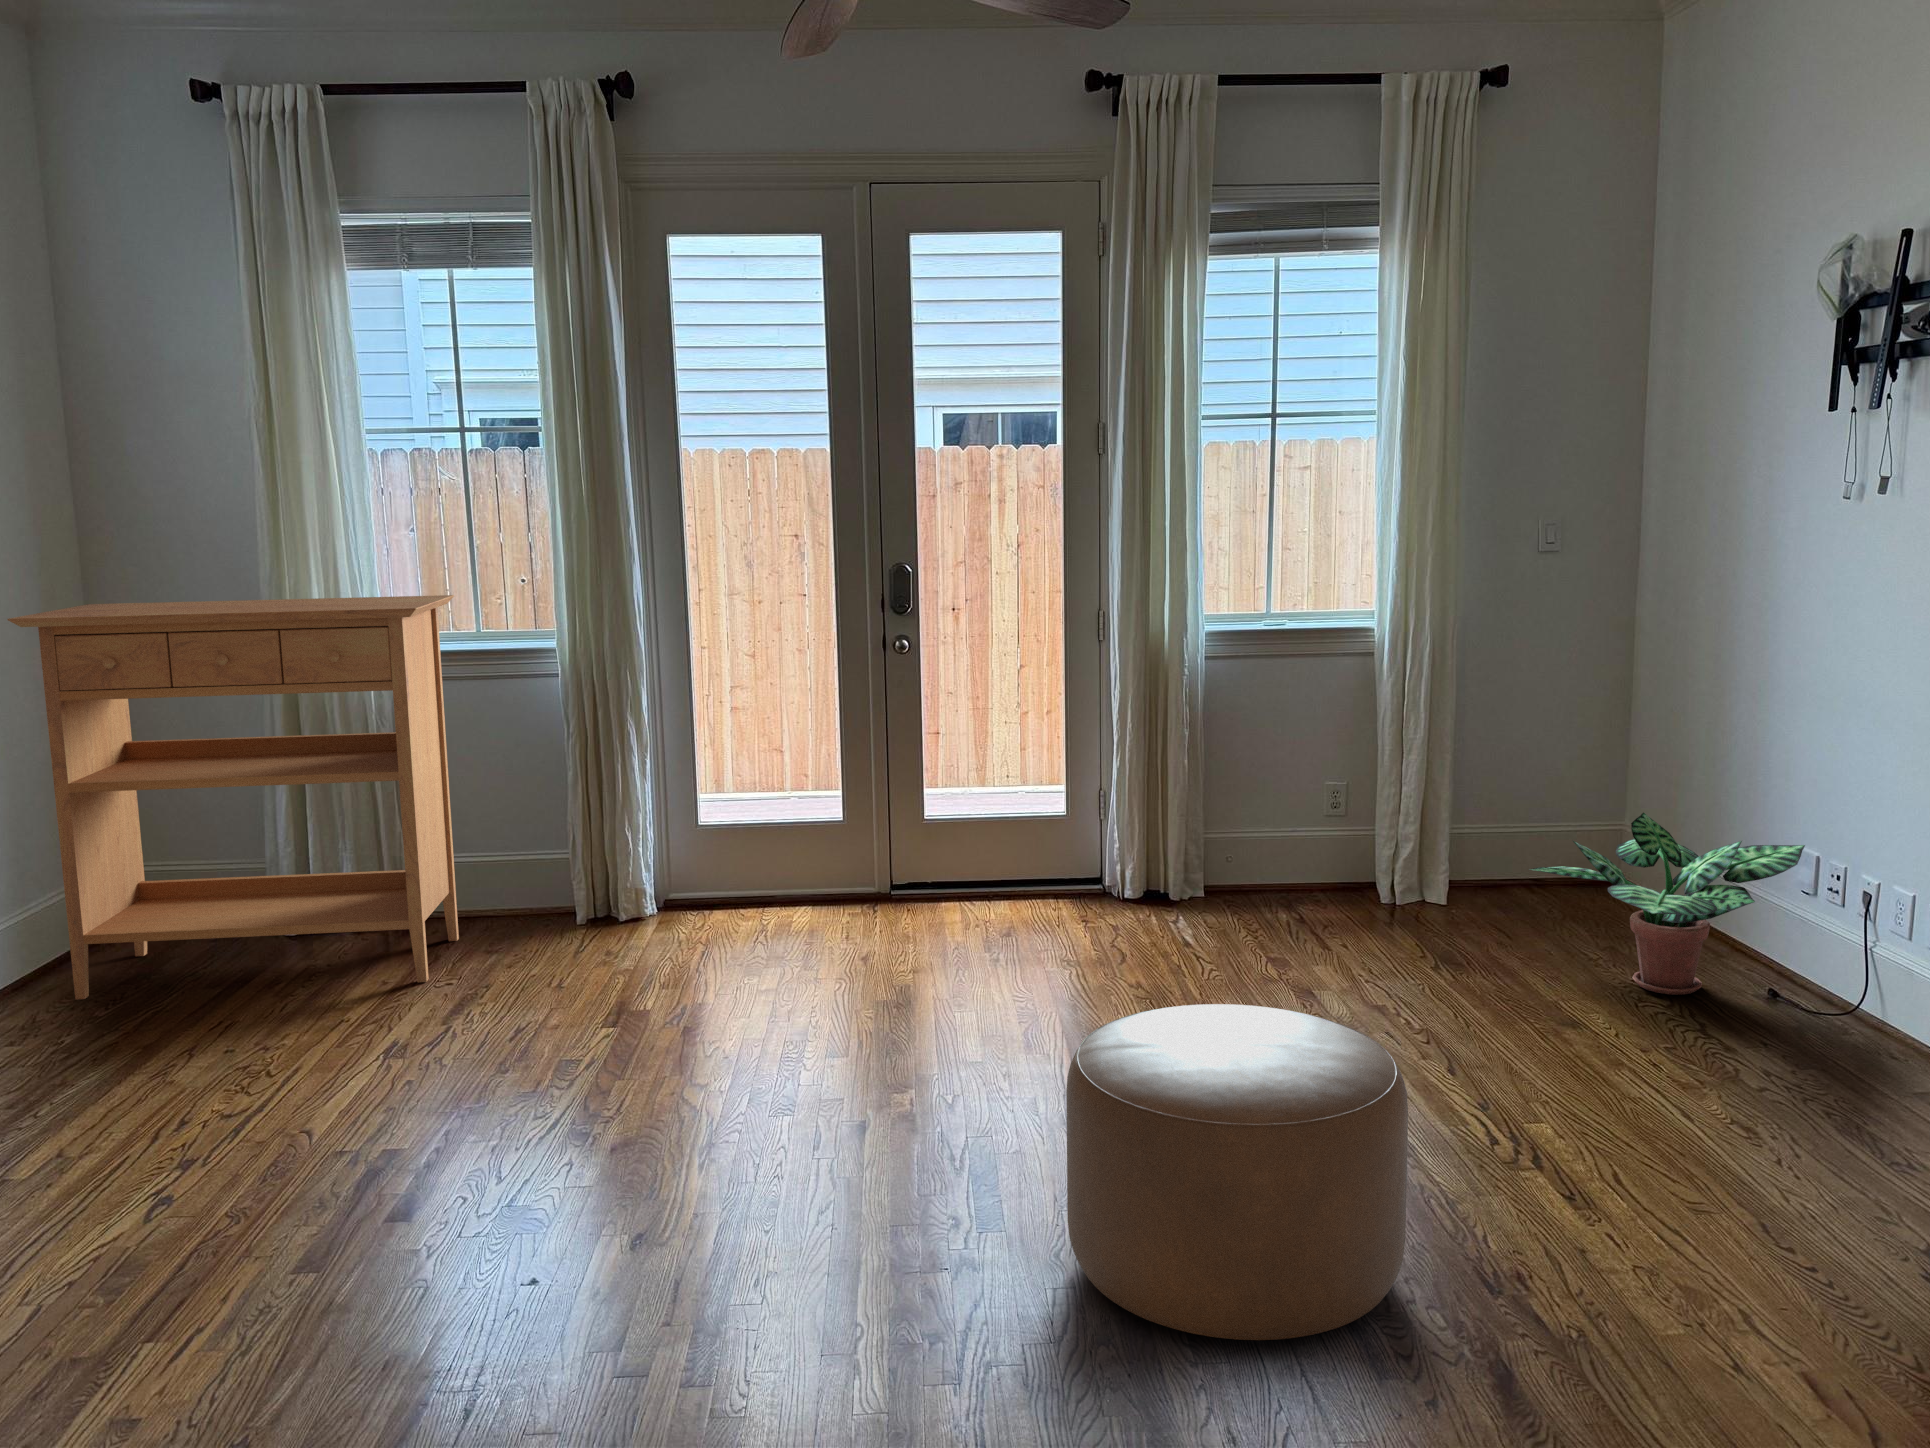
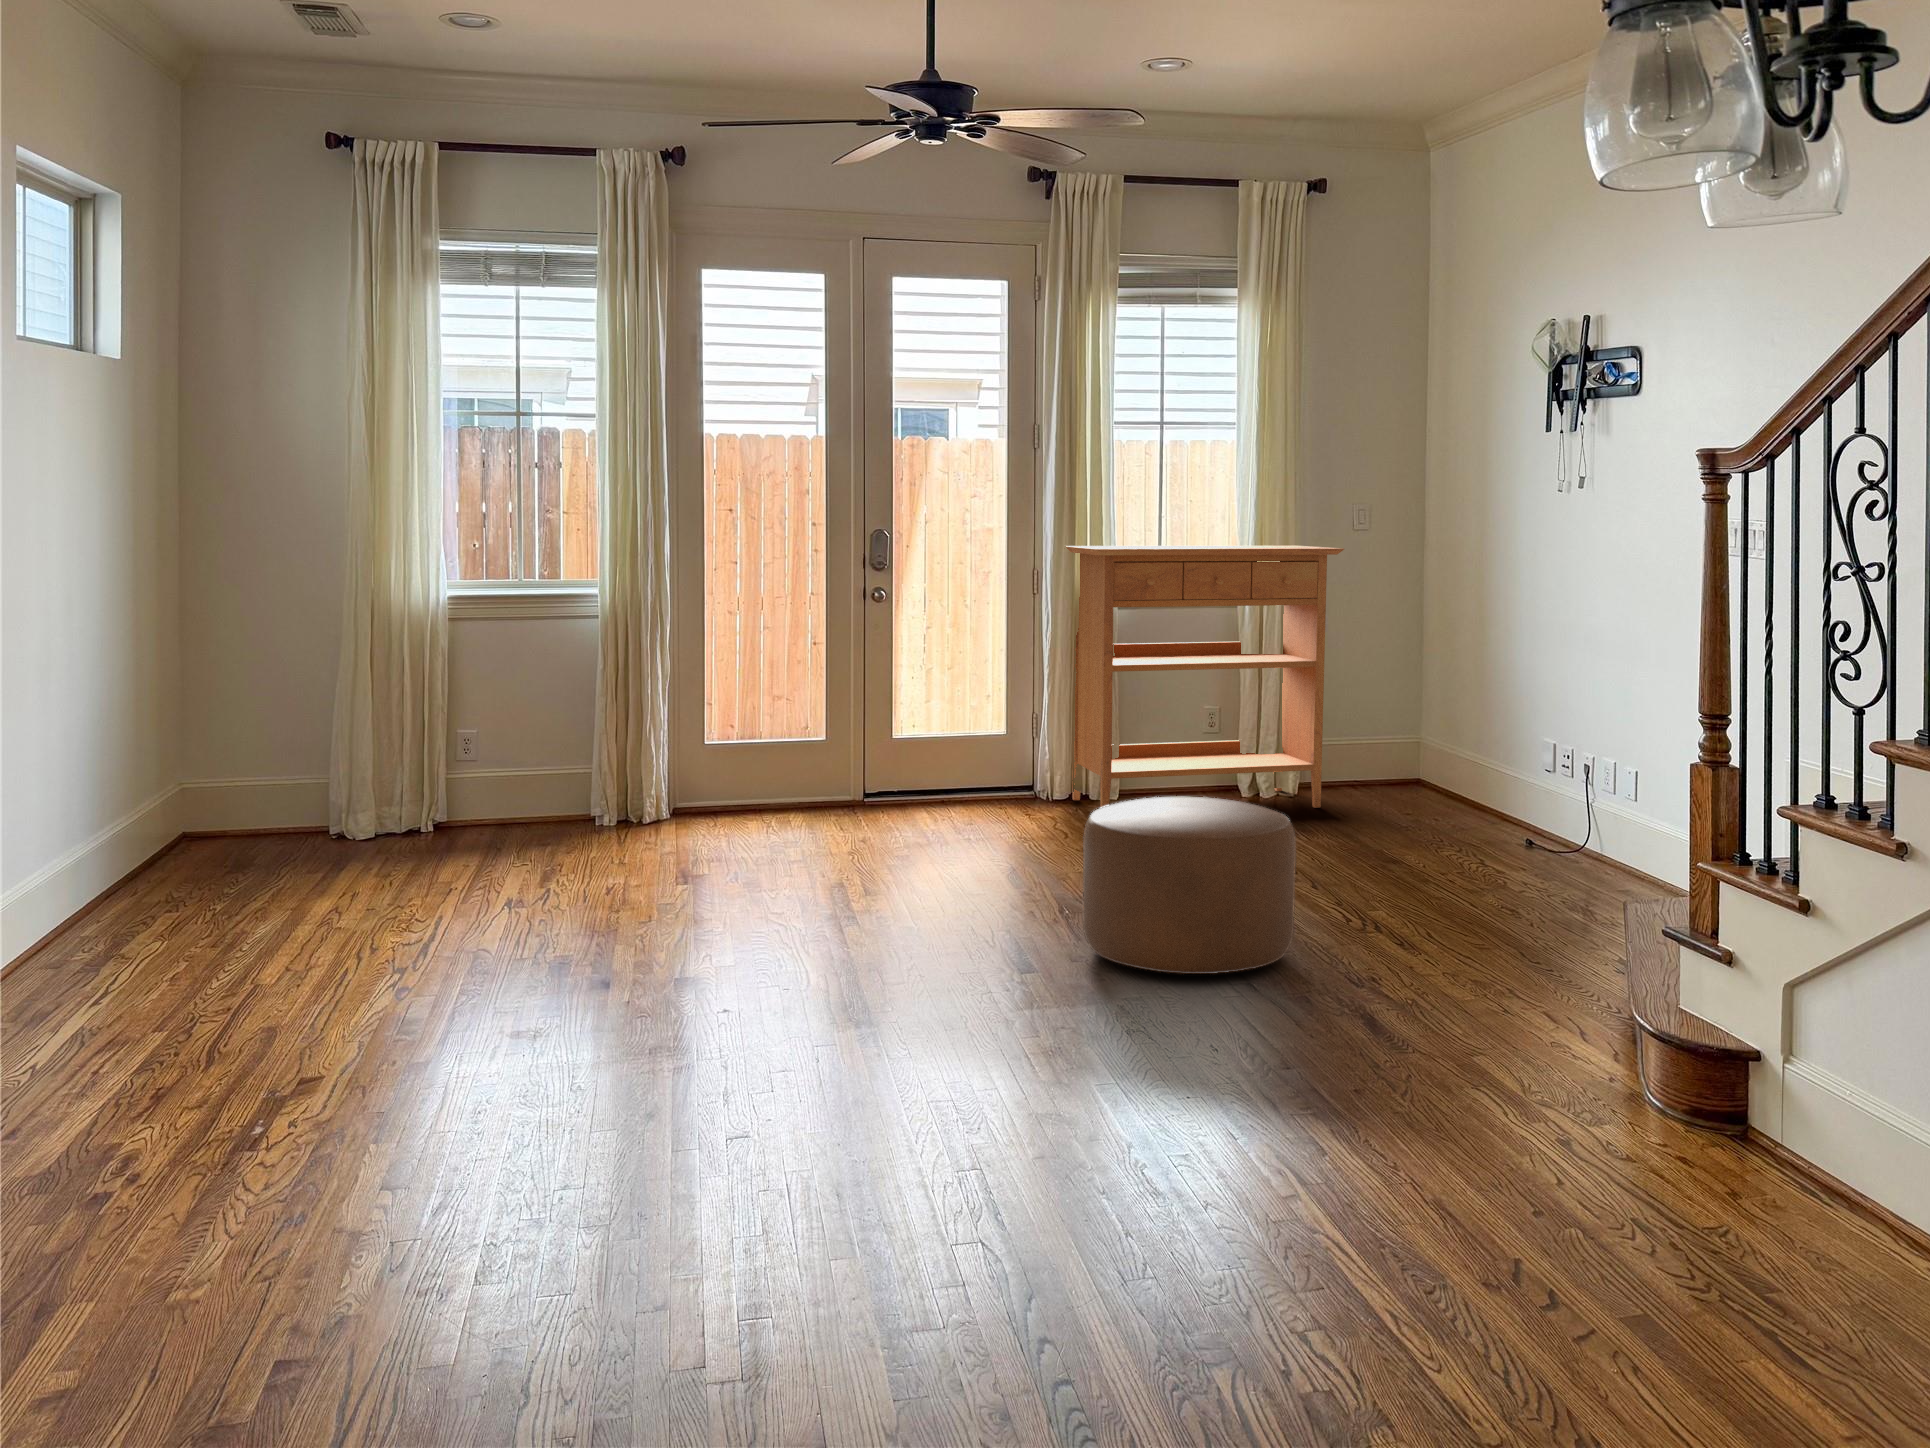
console table: present [7,595,459,999] -> present [1066,546,1344,808]
potted plant: present [1530,813,1805,995] -> none [1350,709,1535,837]

